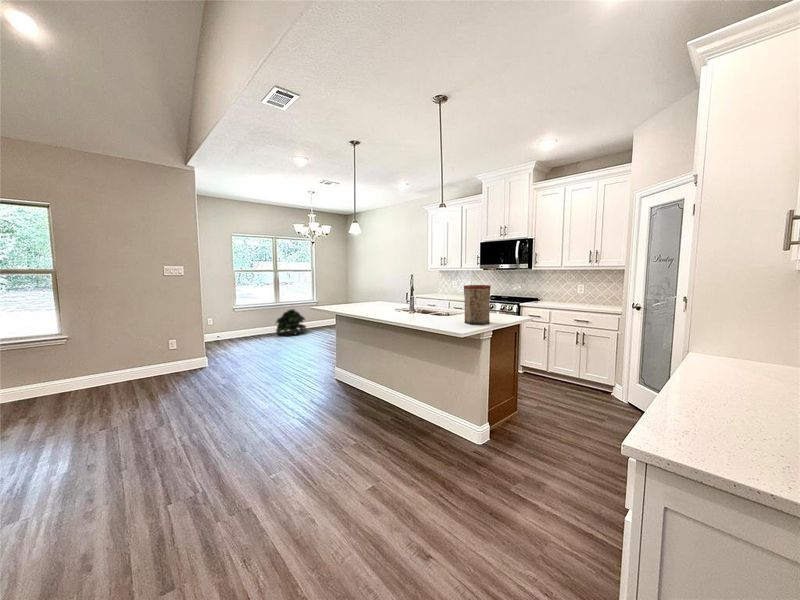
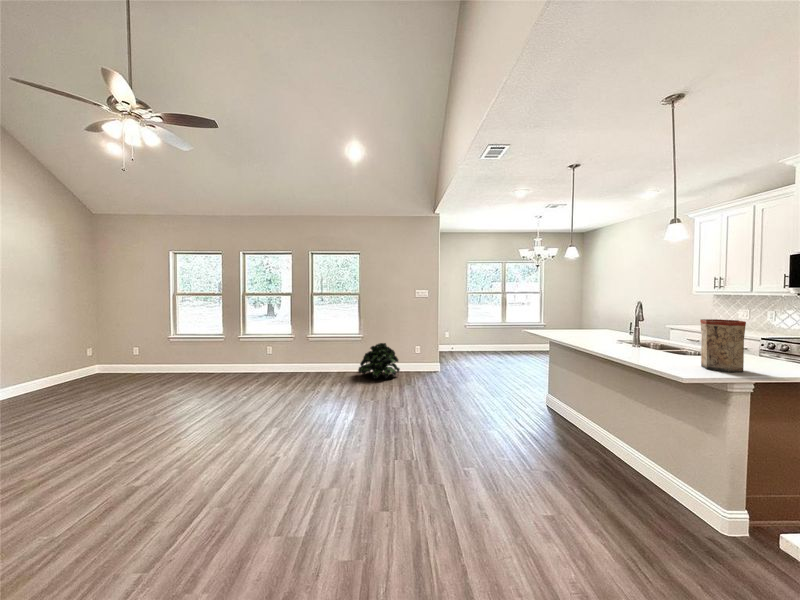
potted plant: present [276,309,306,334] -> present [358,343,400,379]

